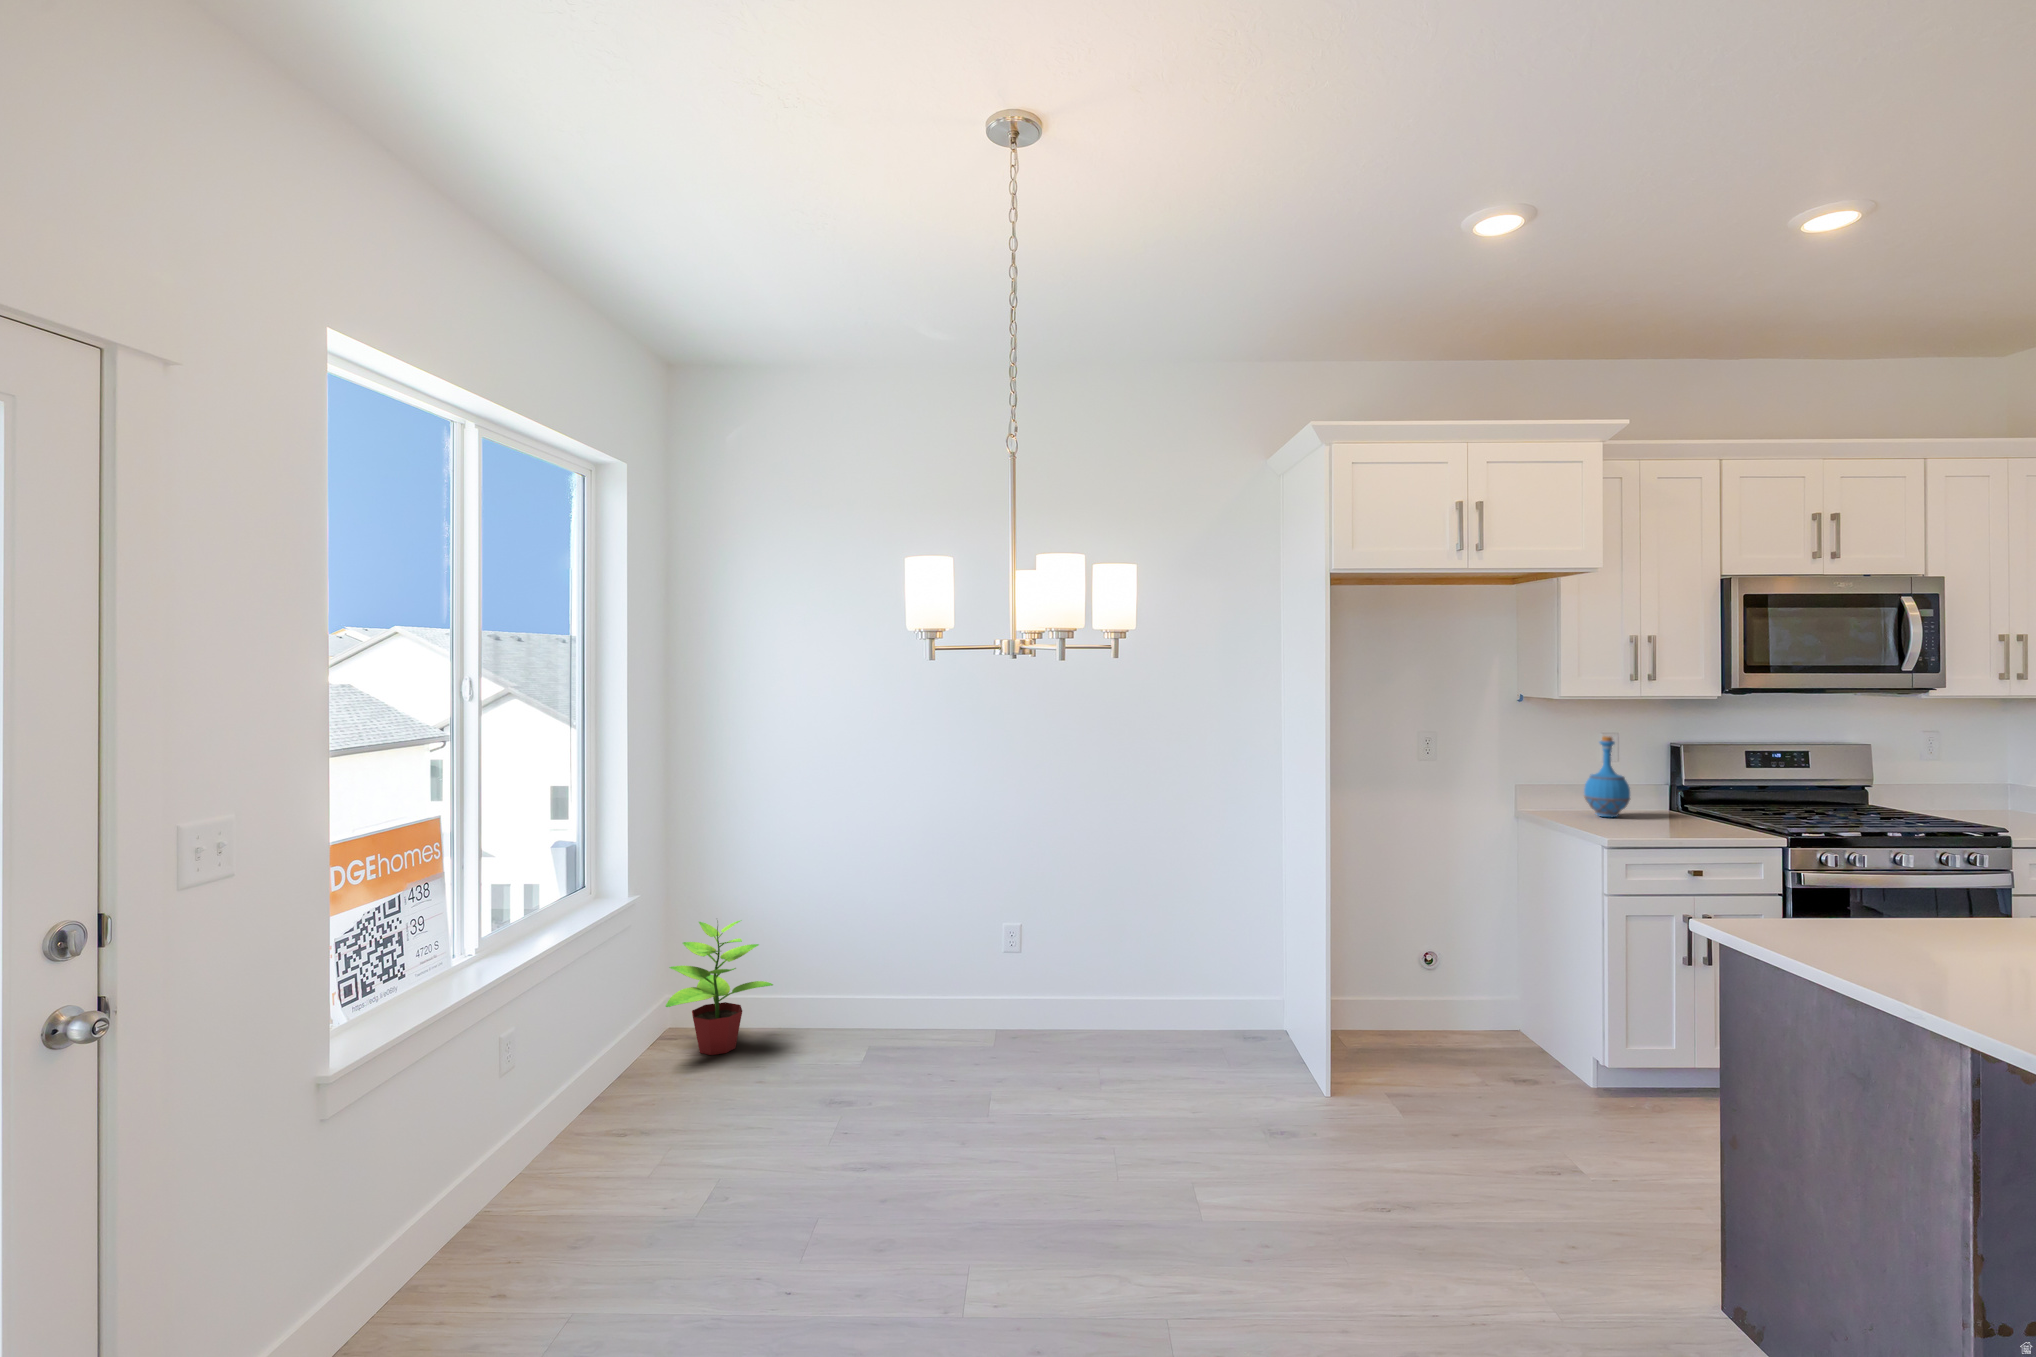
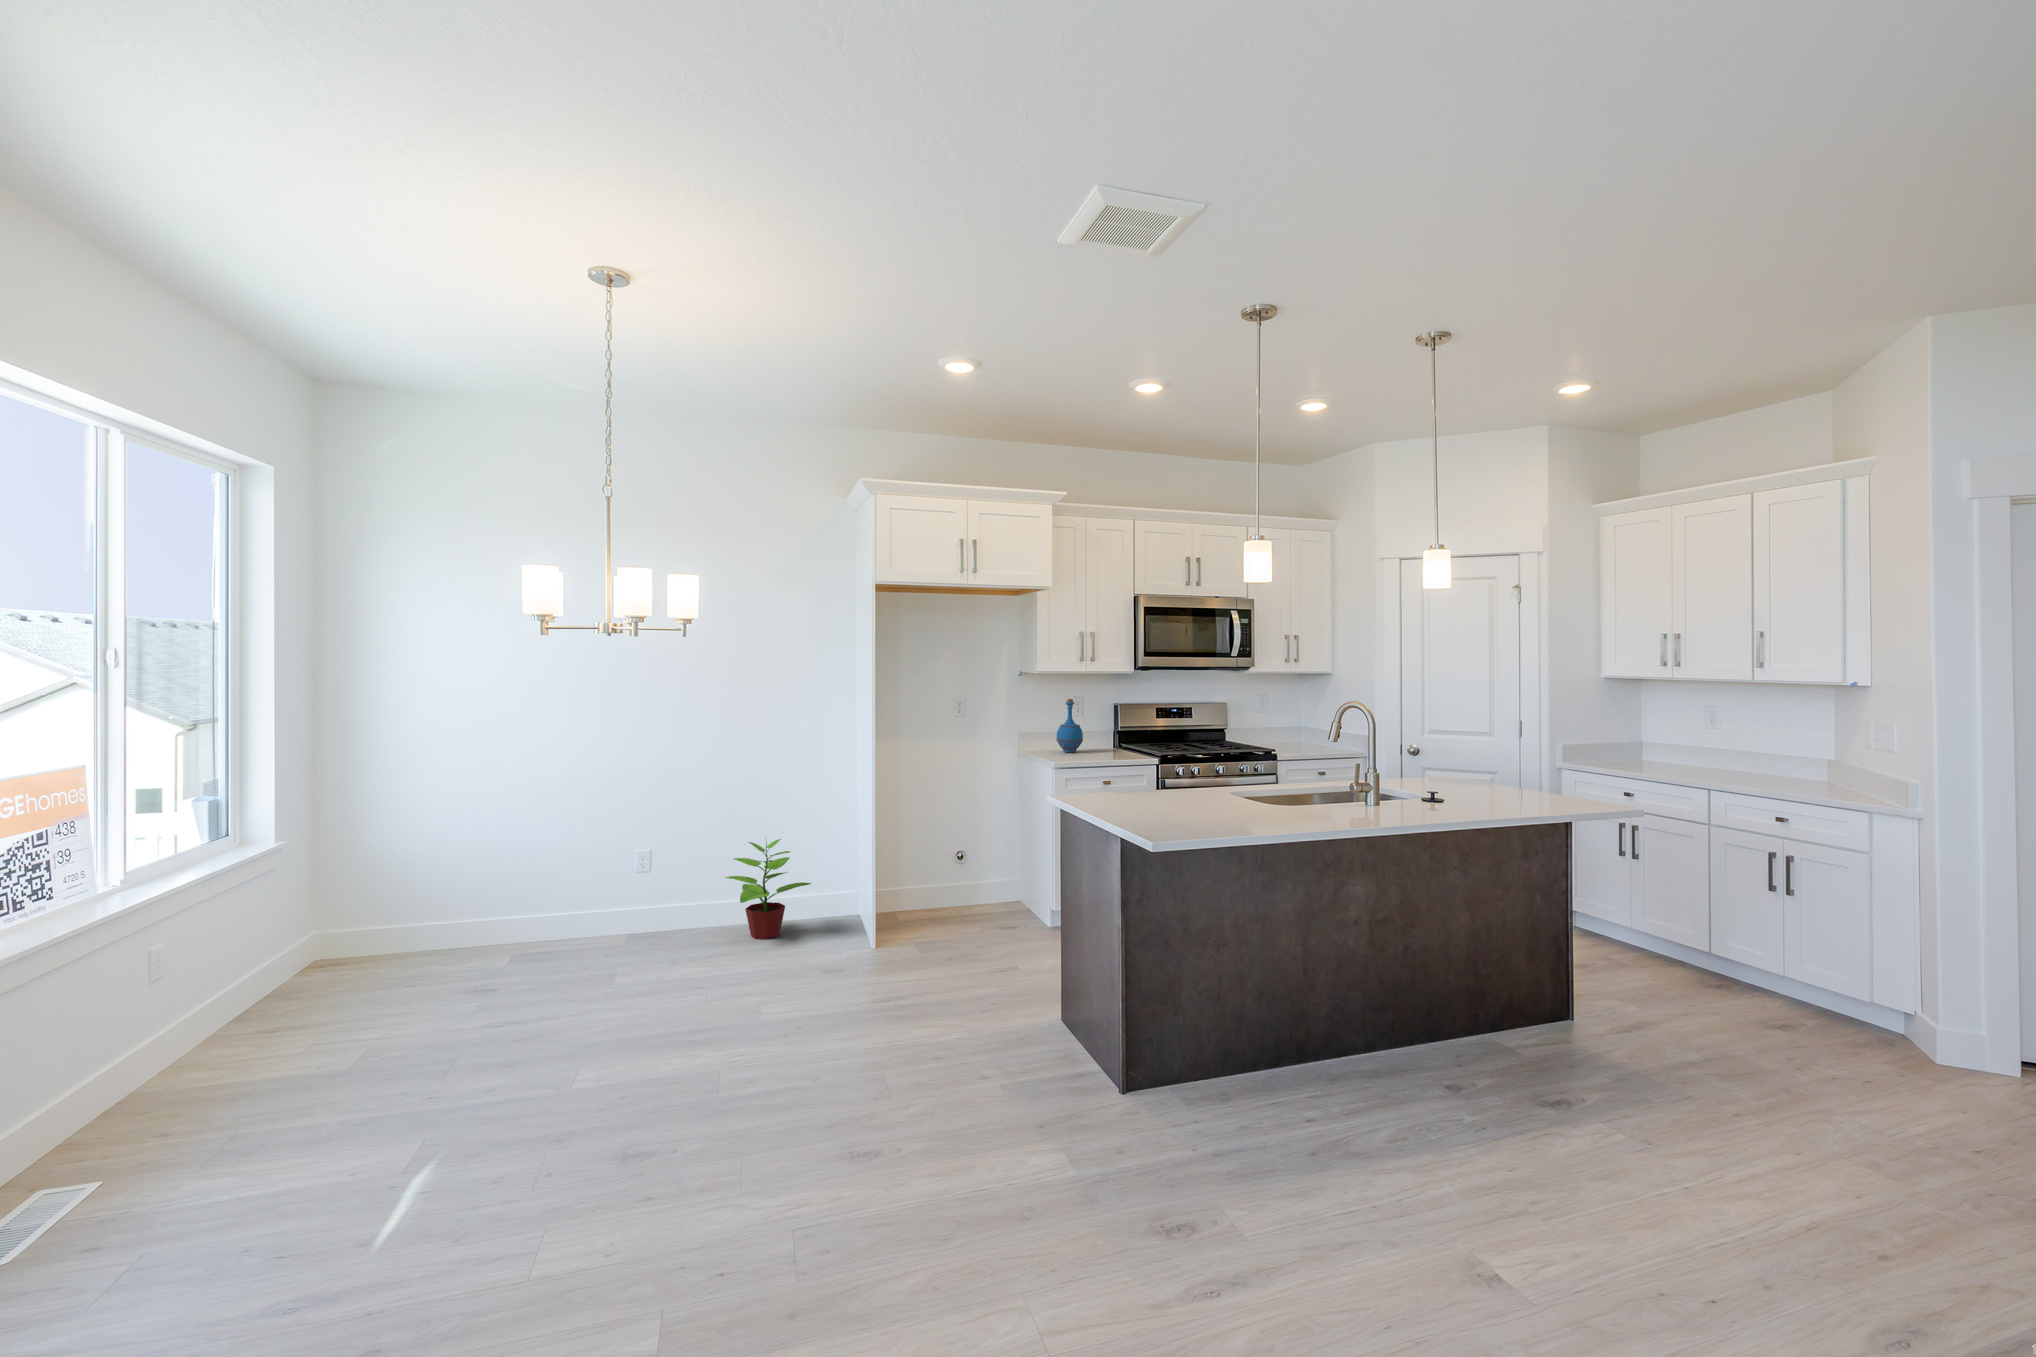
potted plant: present [666,920,773,1055] -> present [726,839,811,939]

